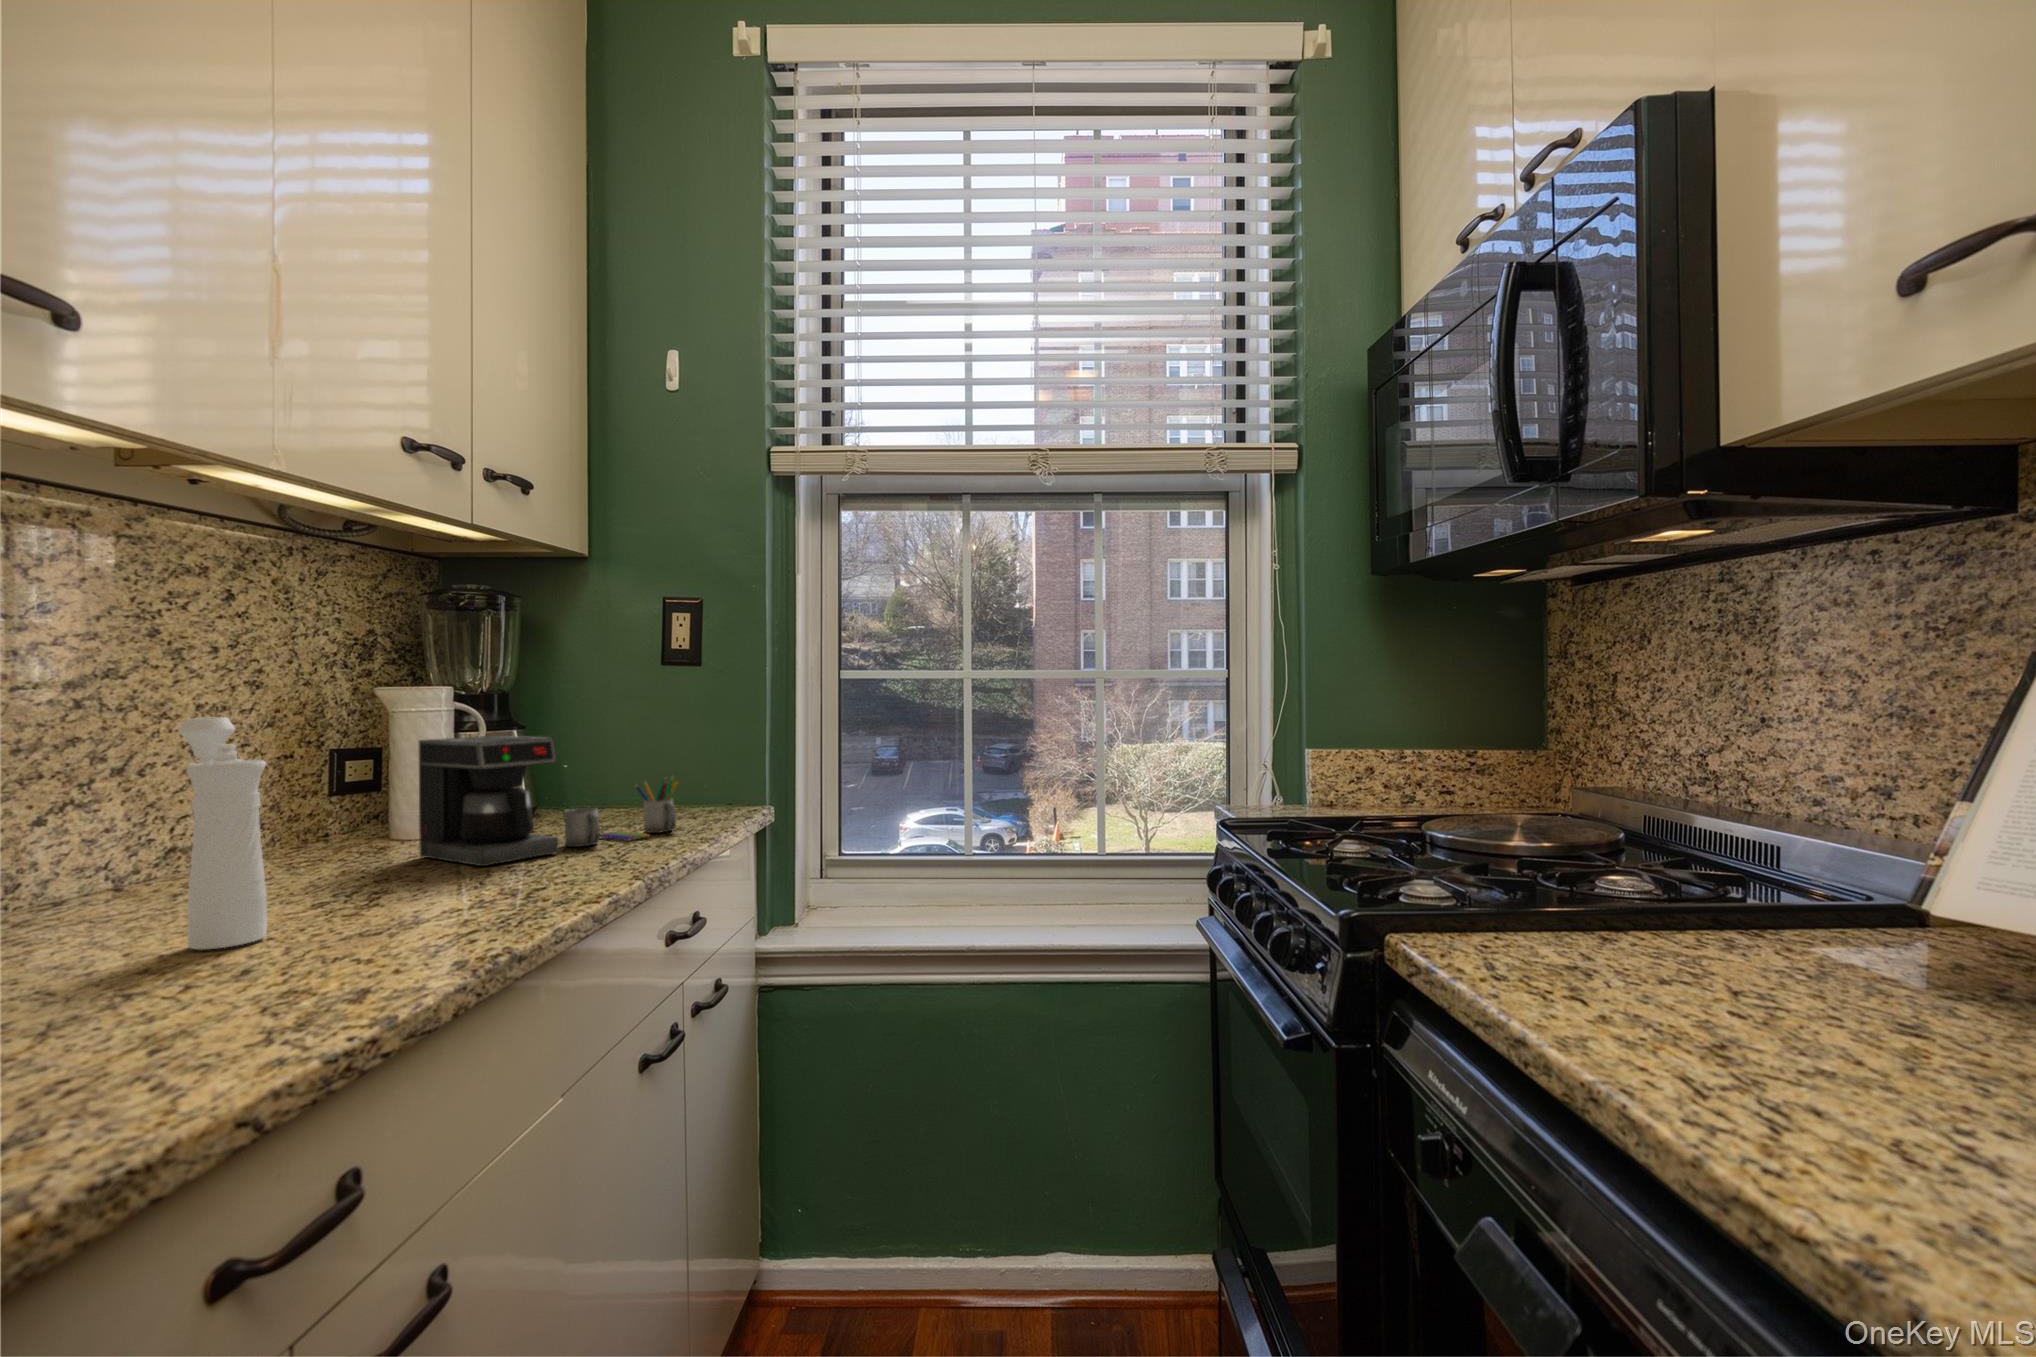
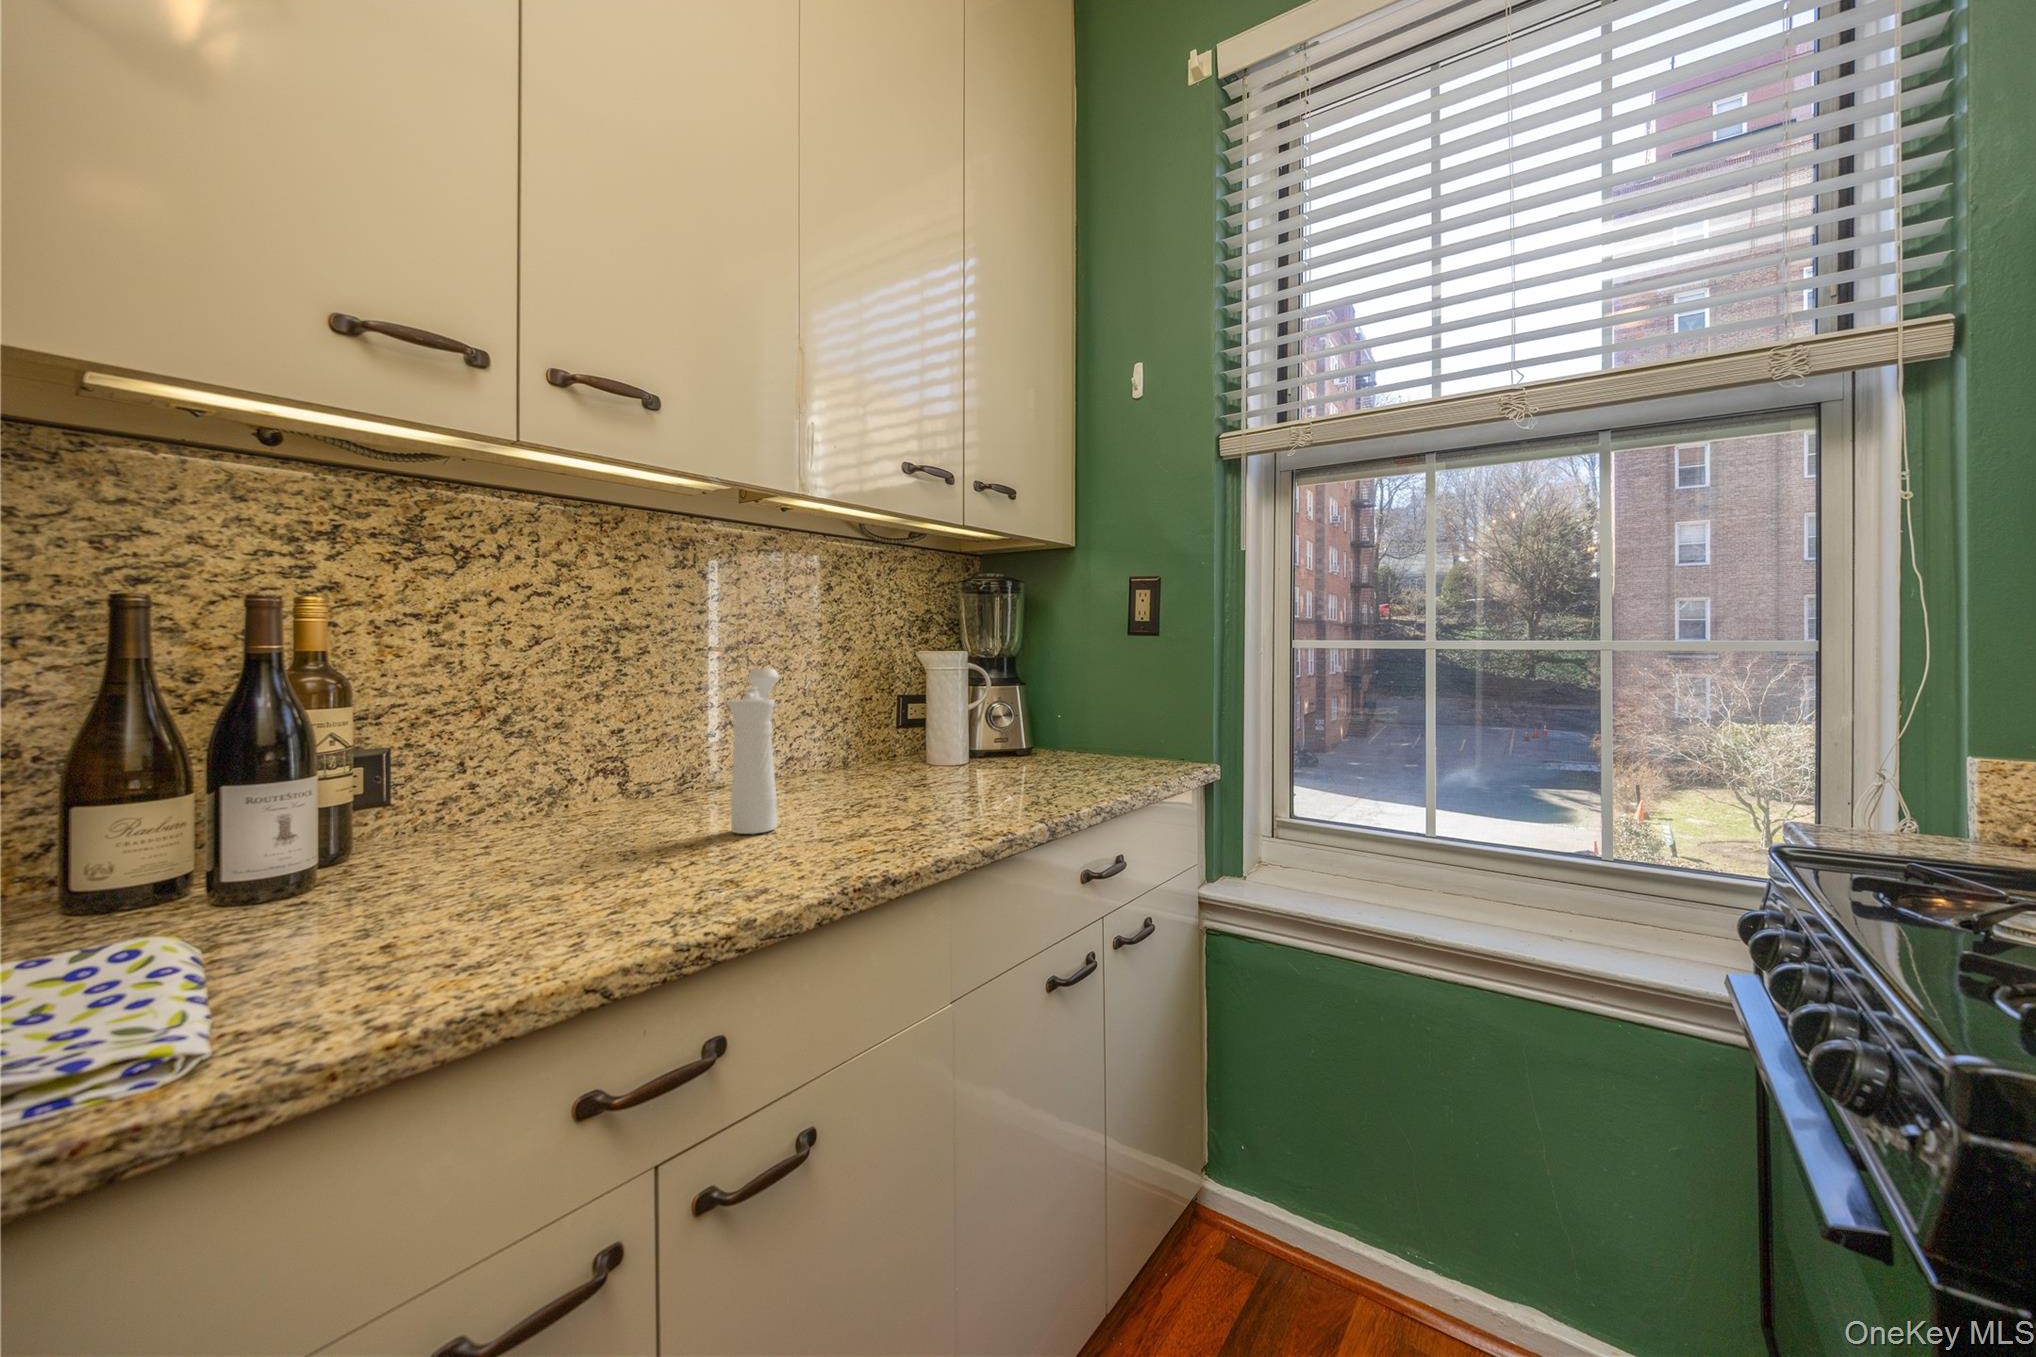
coffee maker: present [419,736,678,866] -> none [925,690,1119,793]

